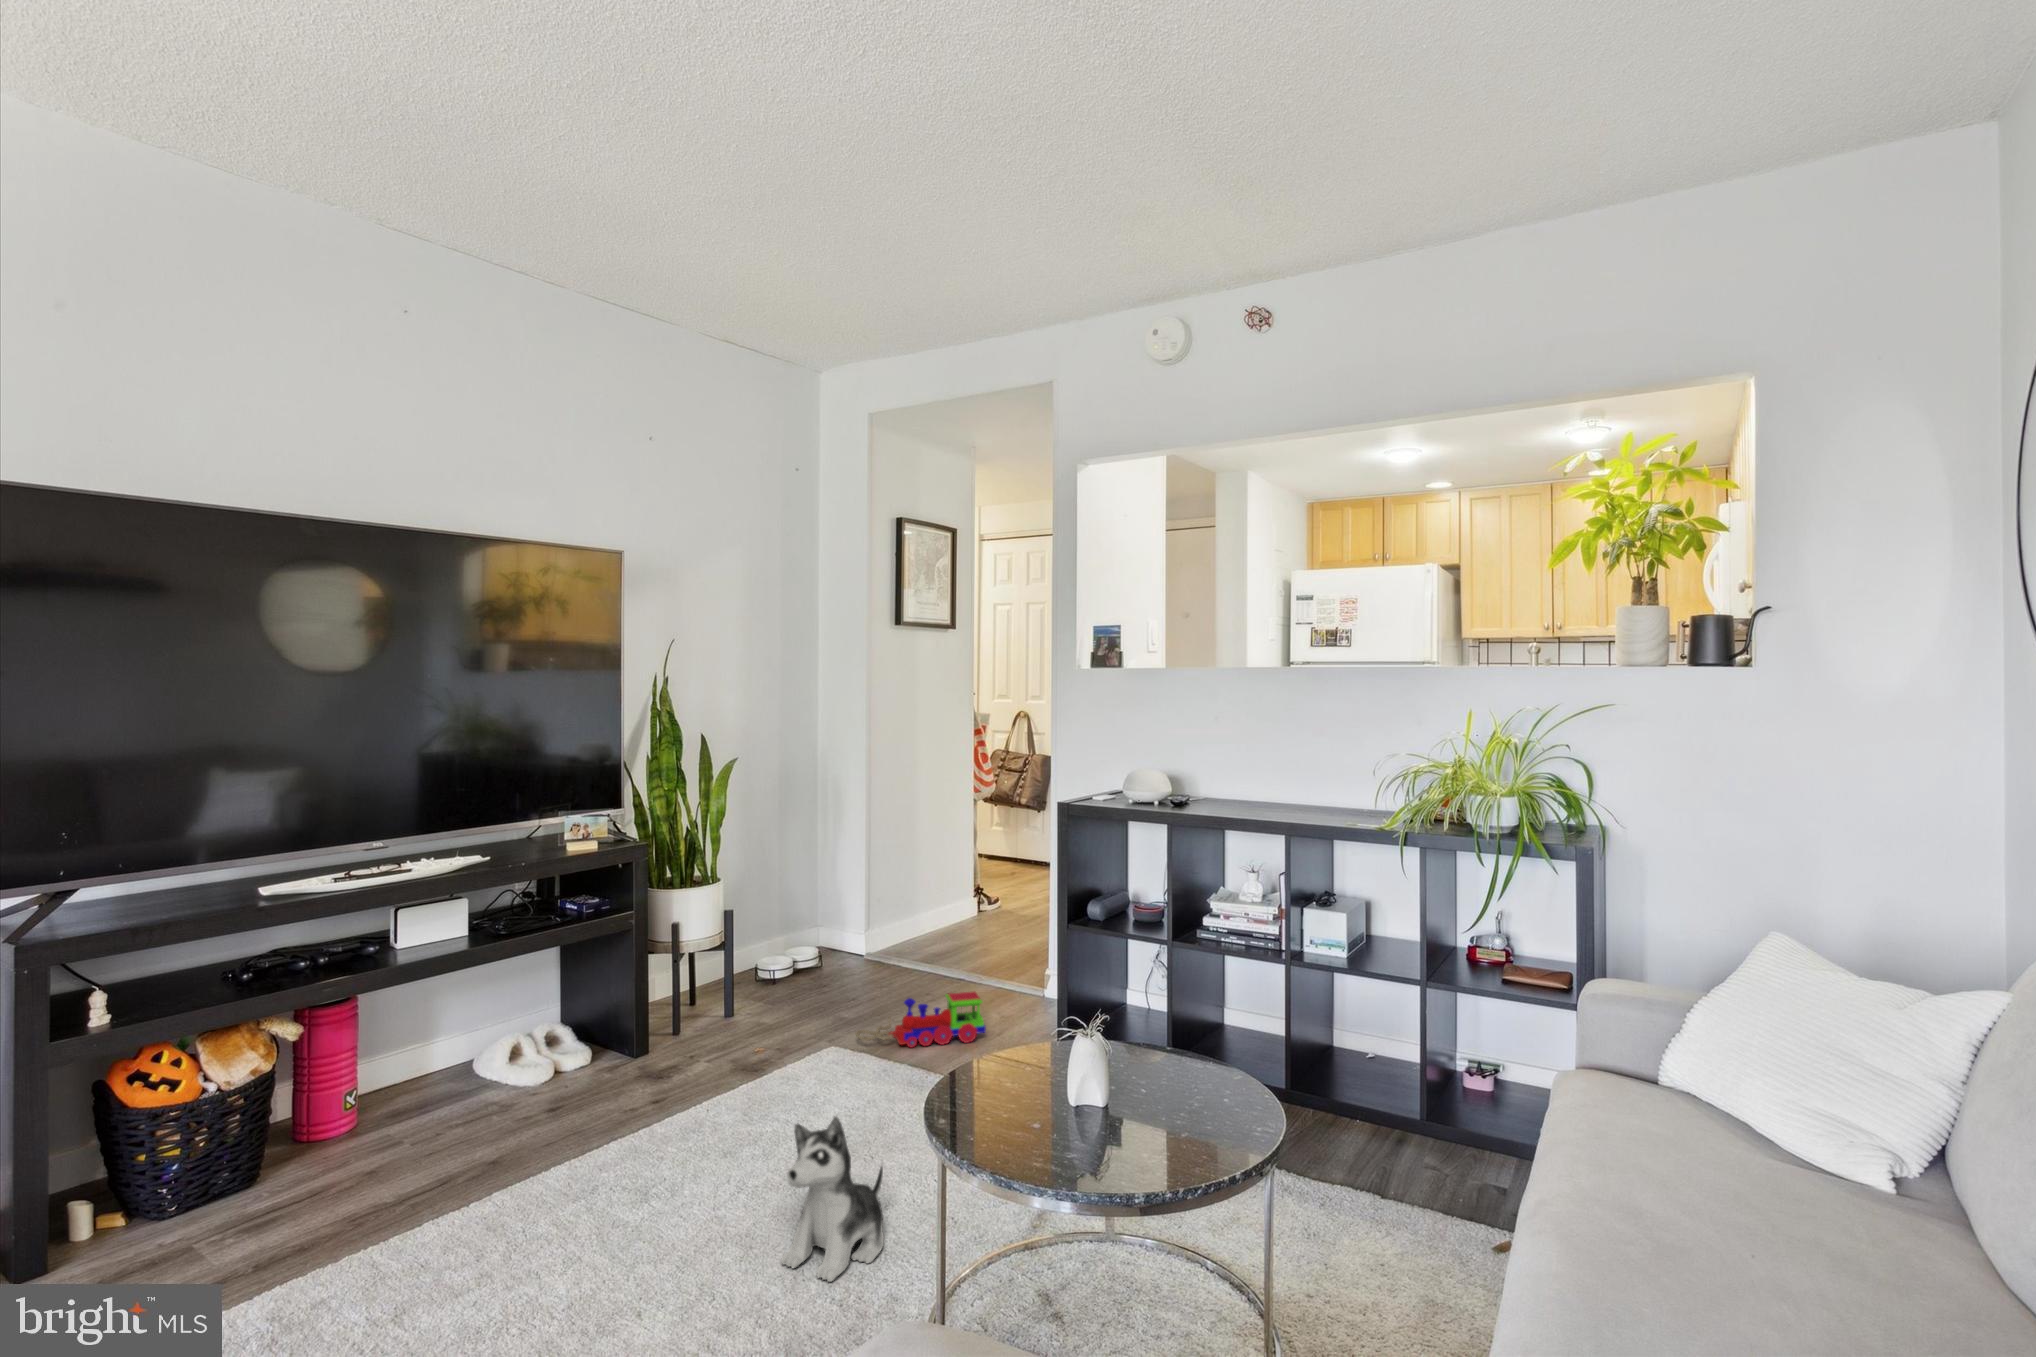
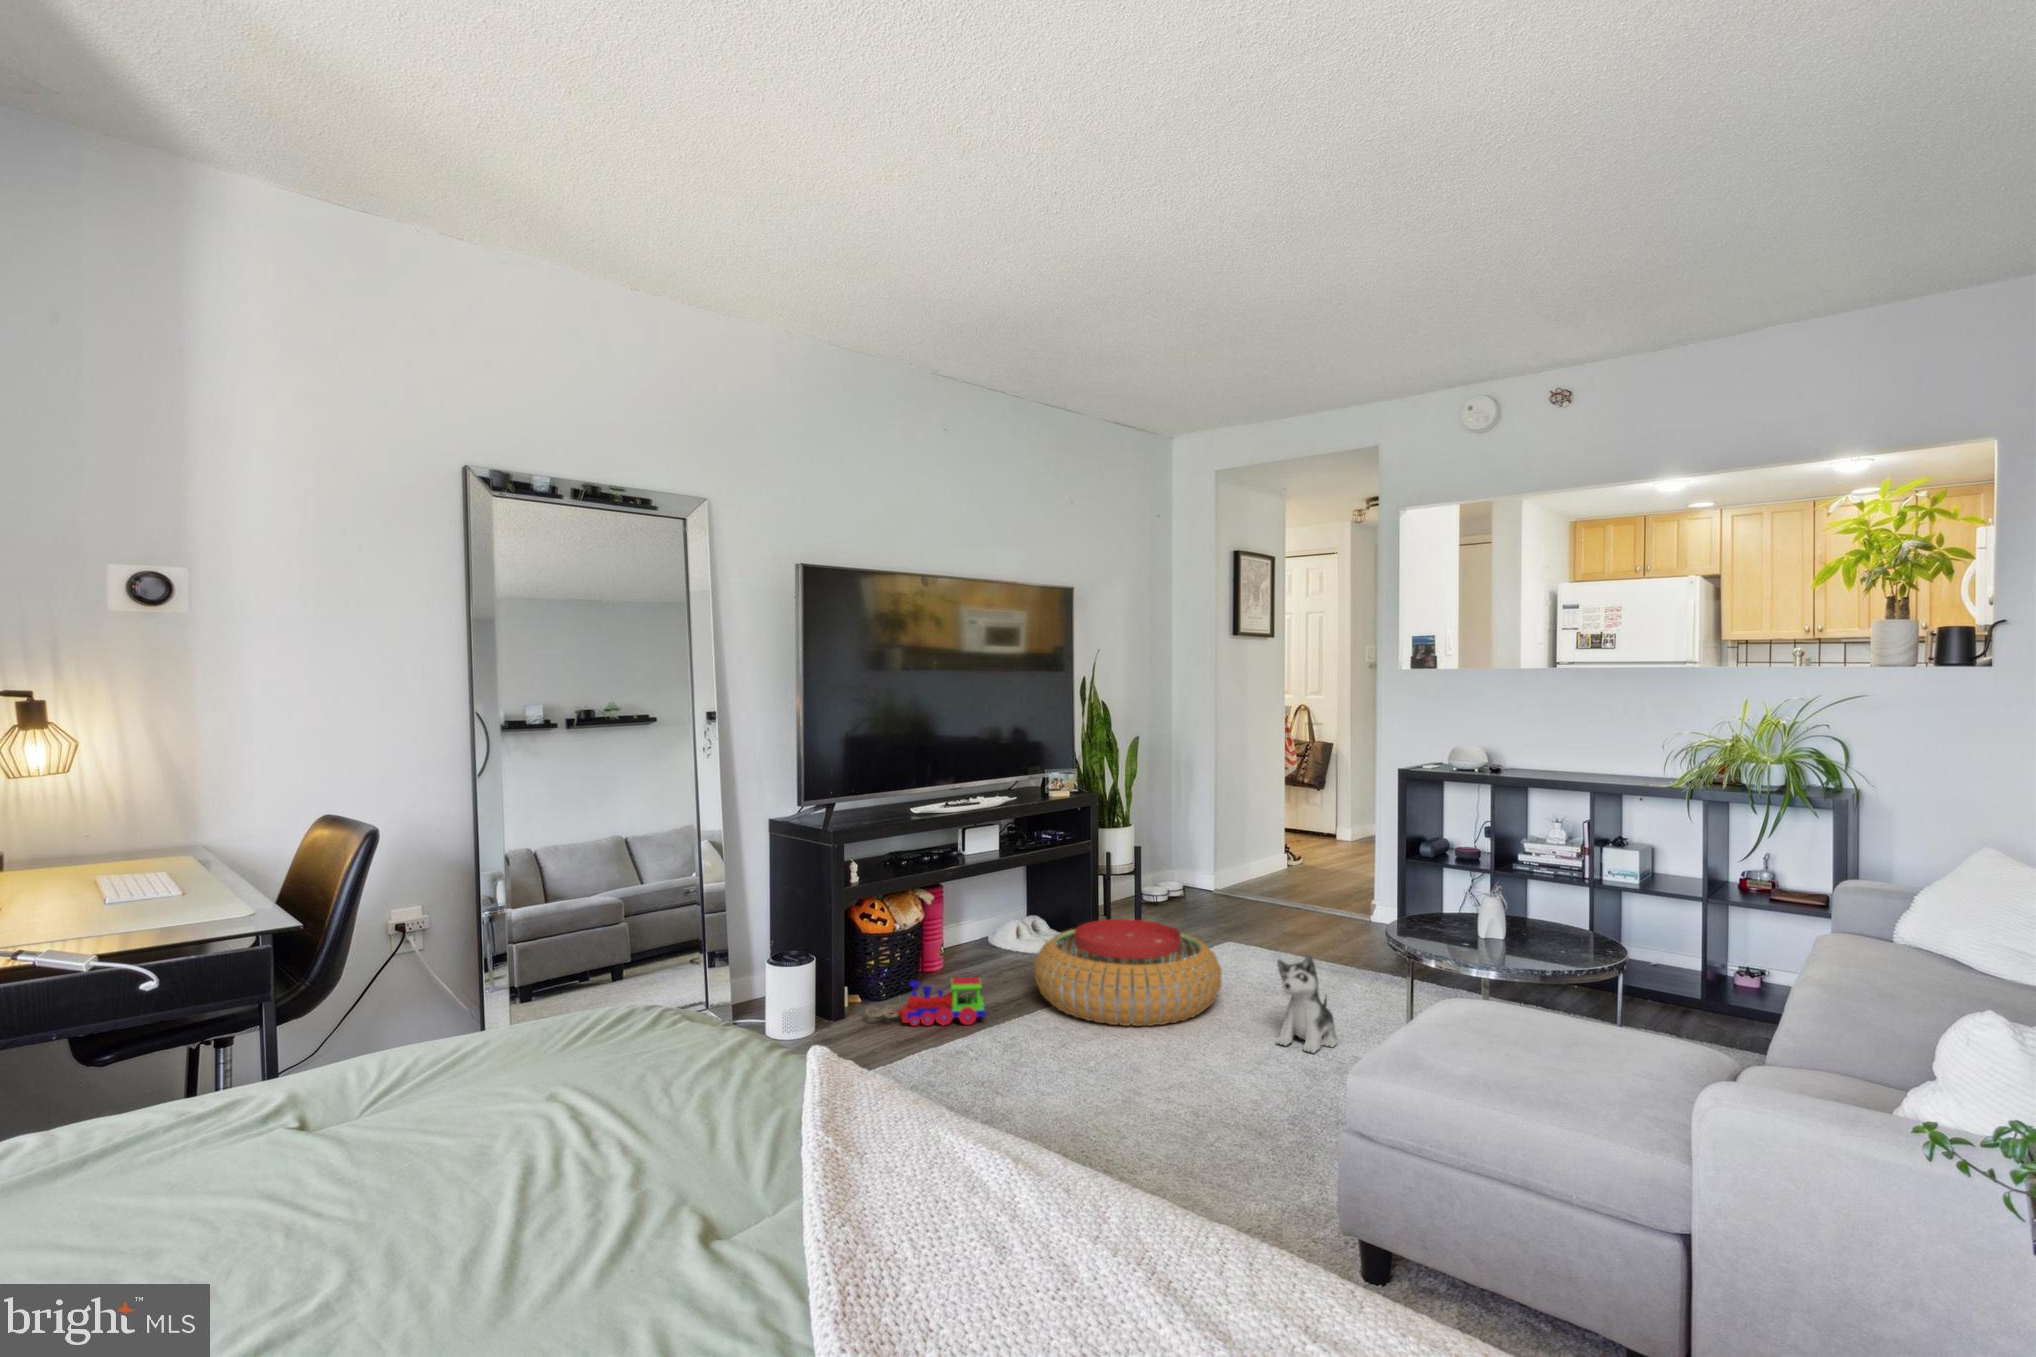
toy train: present [856,992,986,1047] -> present [865,977,985,1026]
pouf: none [437,1047,751,1244] -> present [1035,919,1222,1026]

